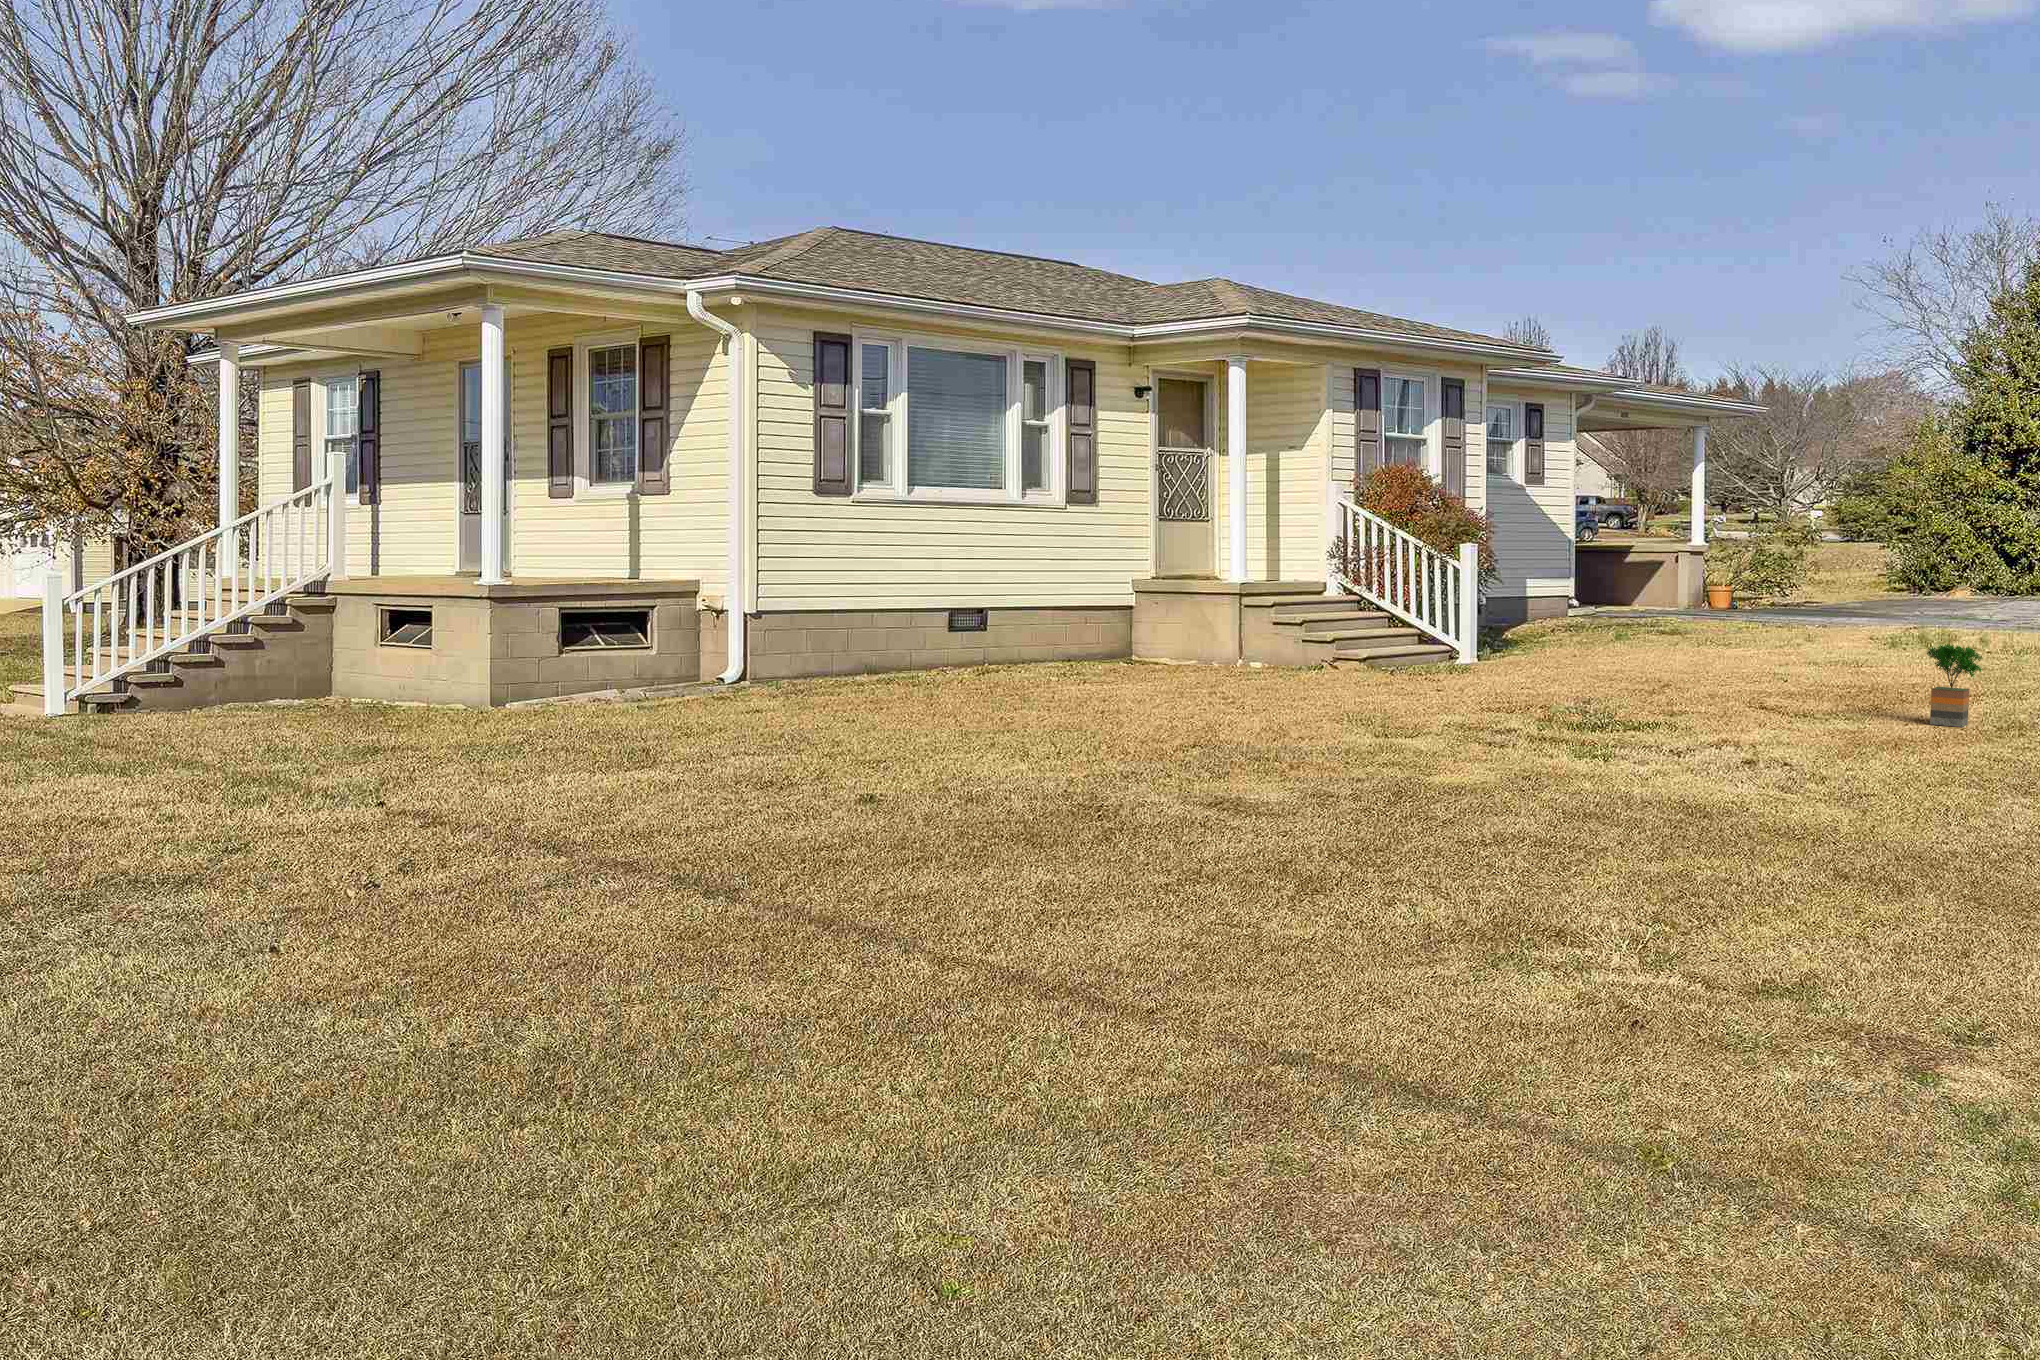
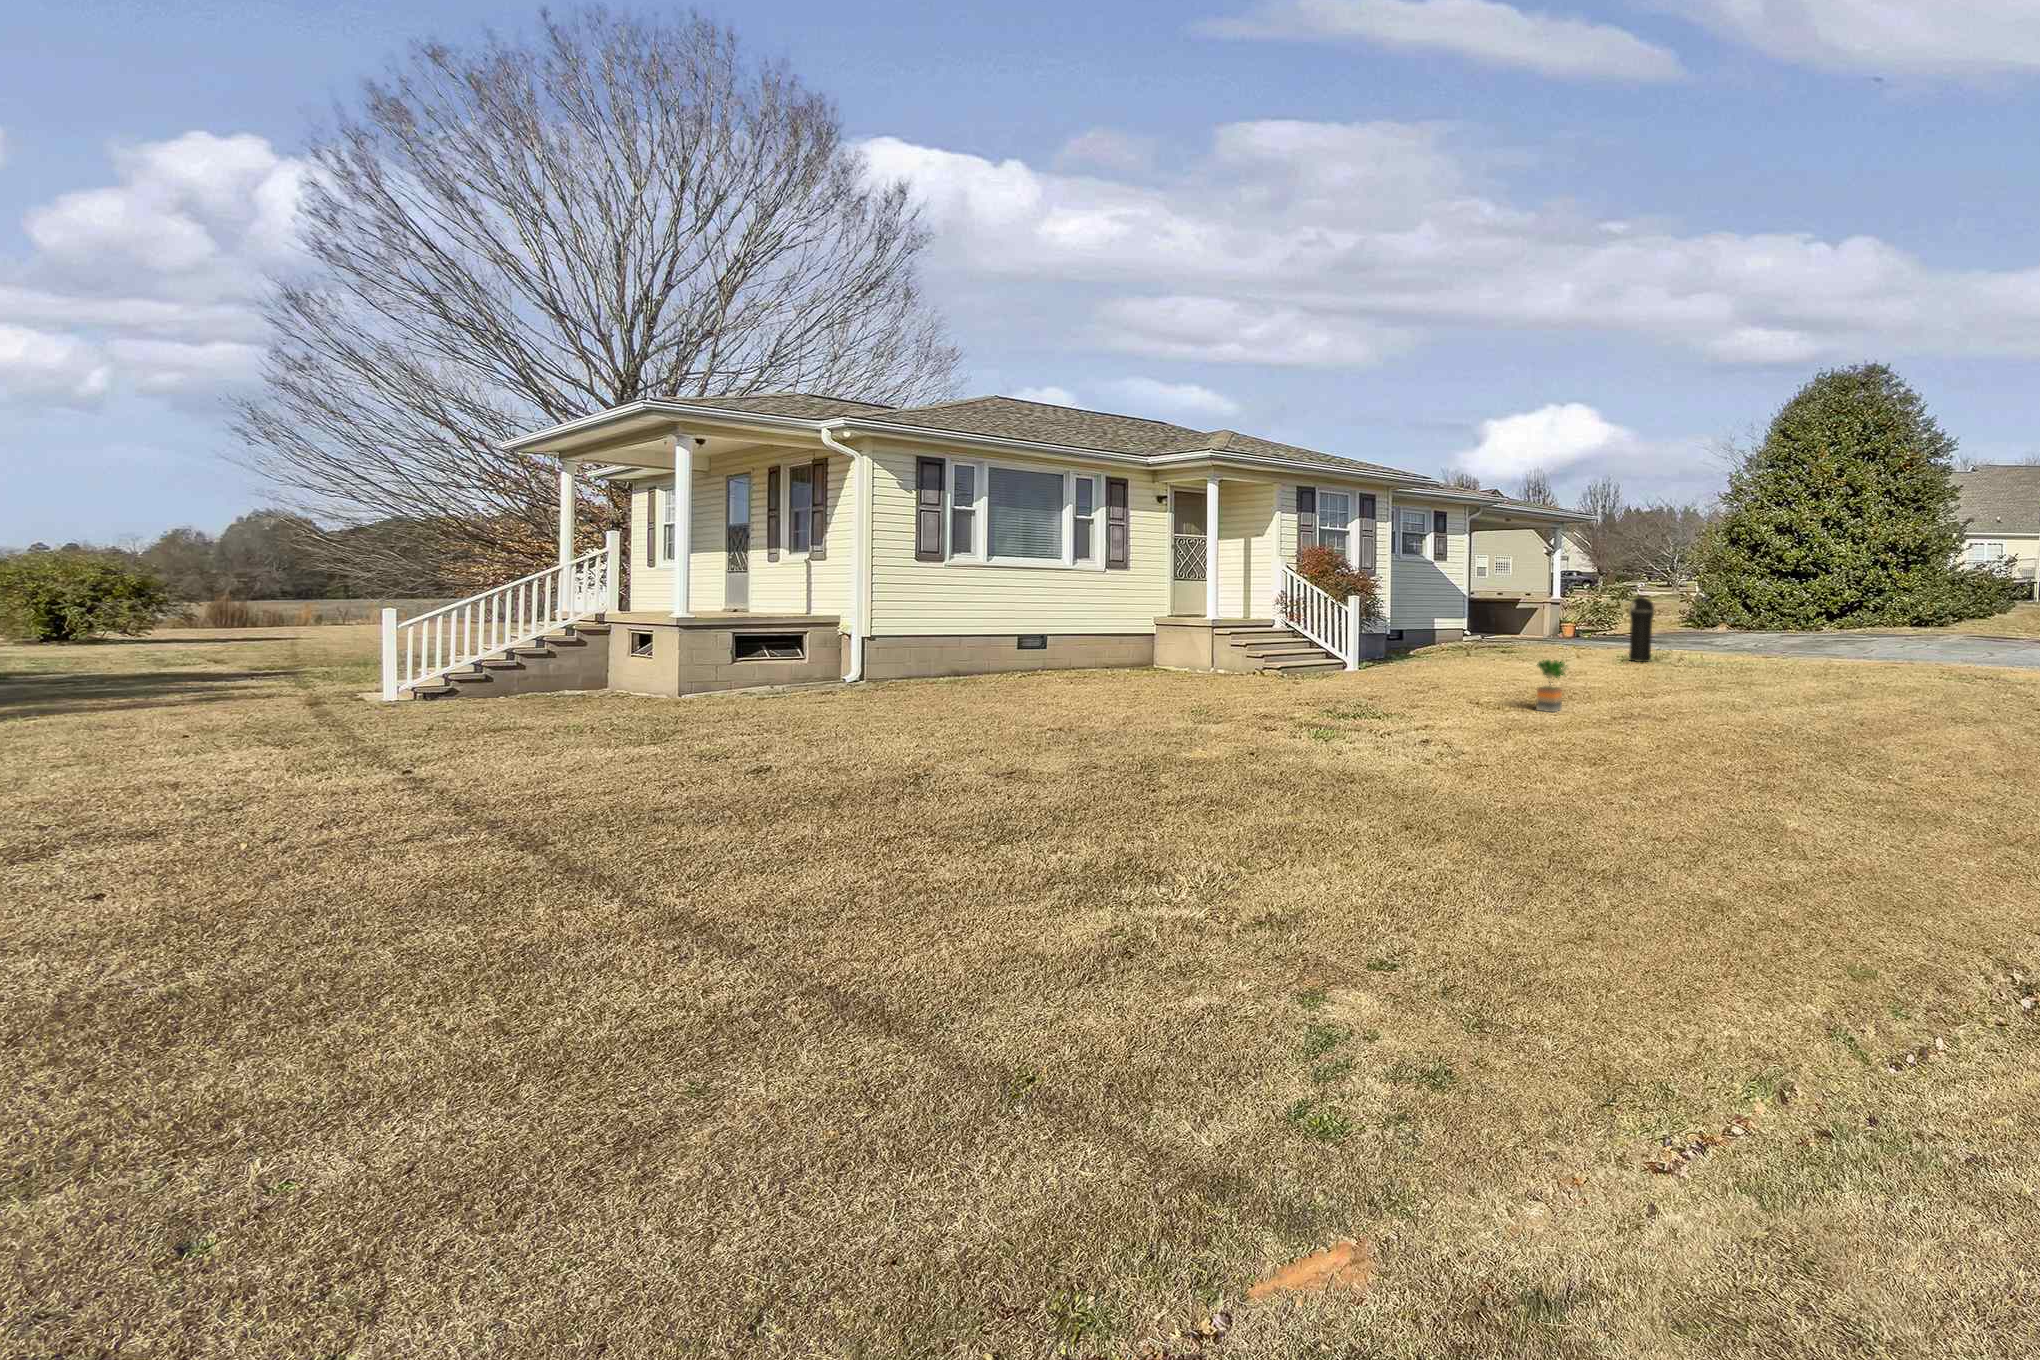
trash can: none [1936,543,1981,648] -> present [1629,597,1654,662]

